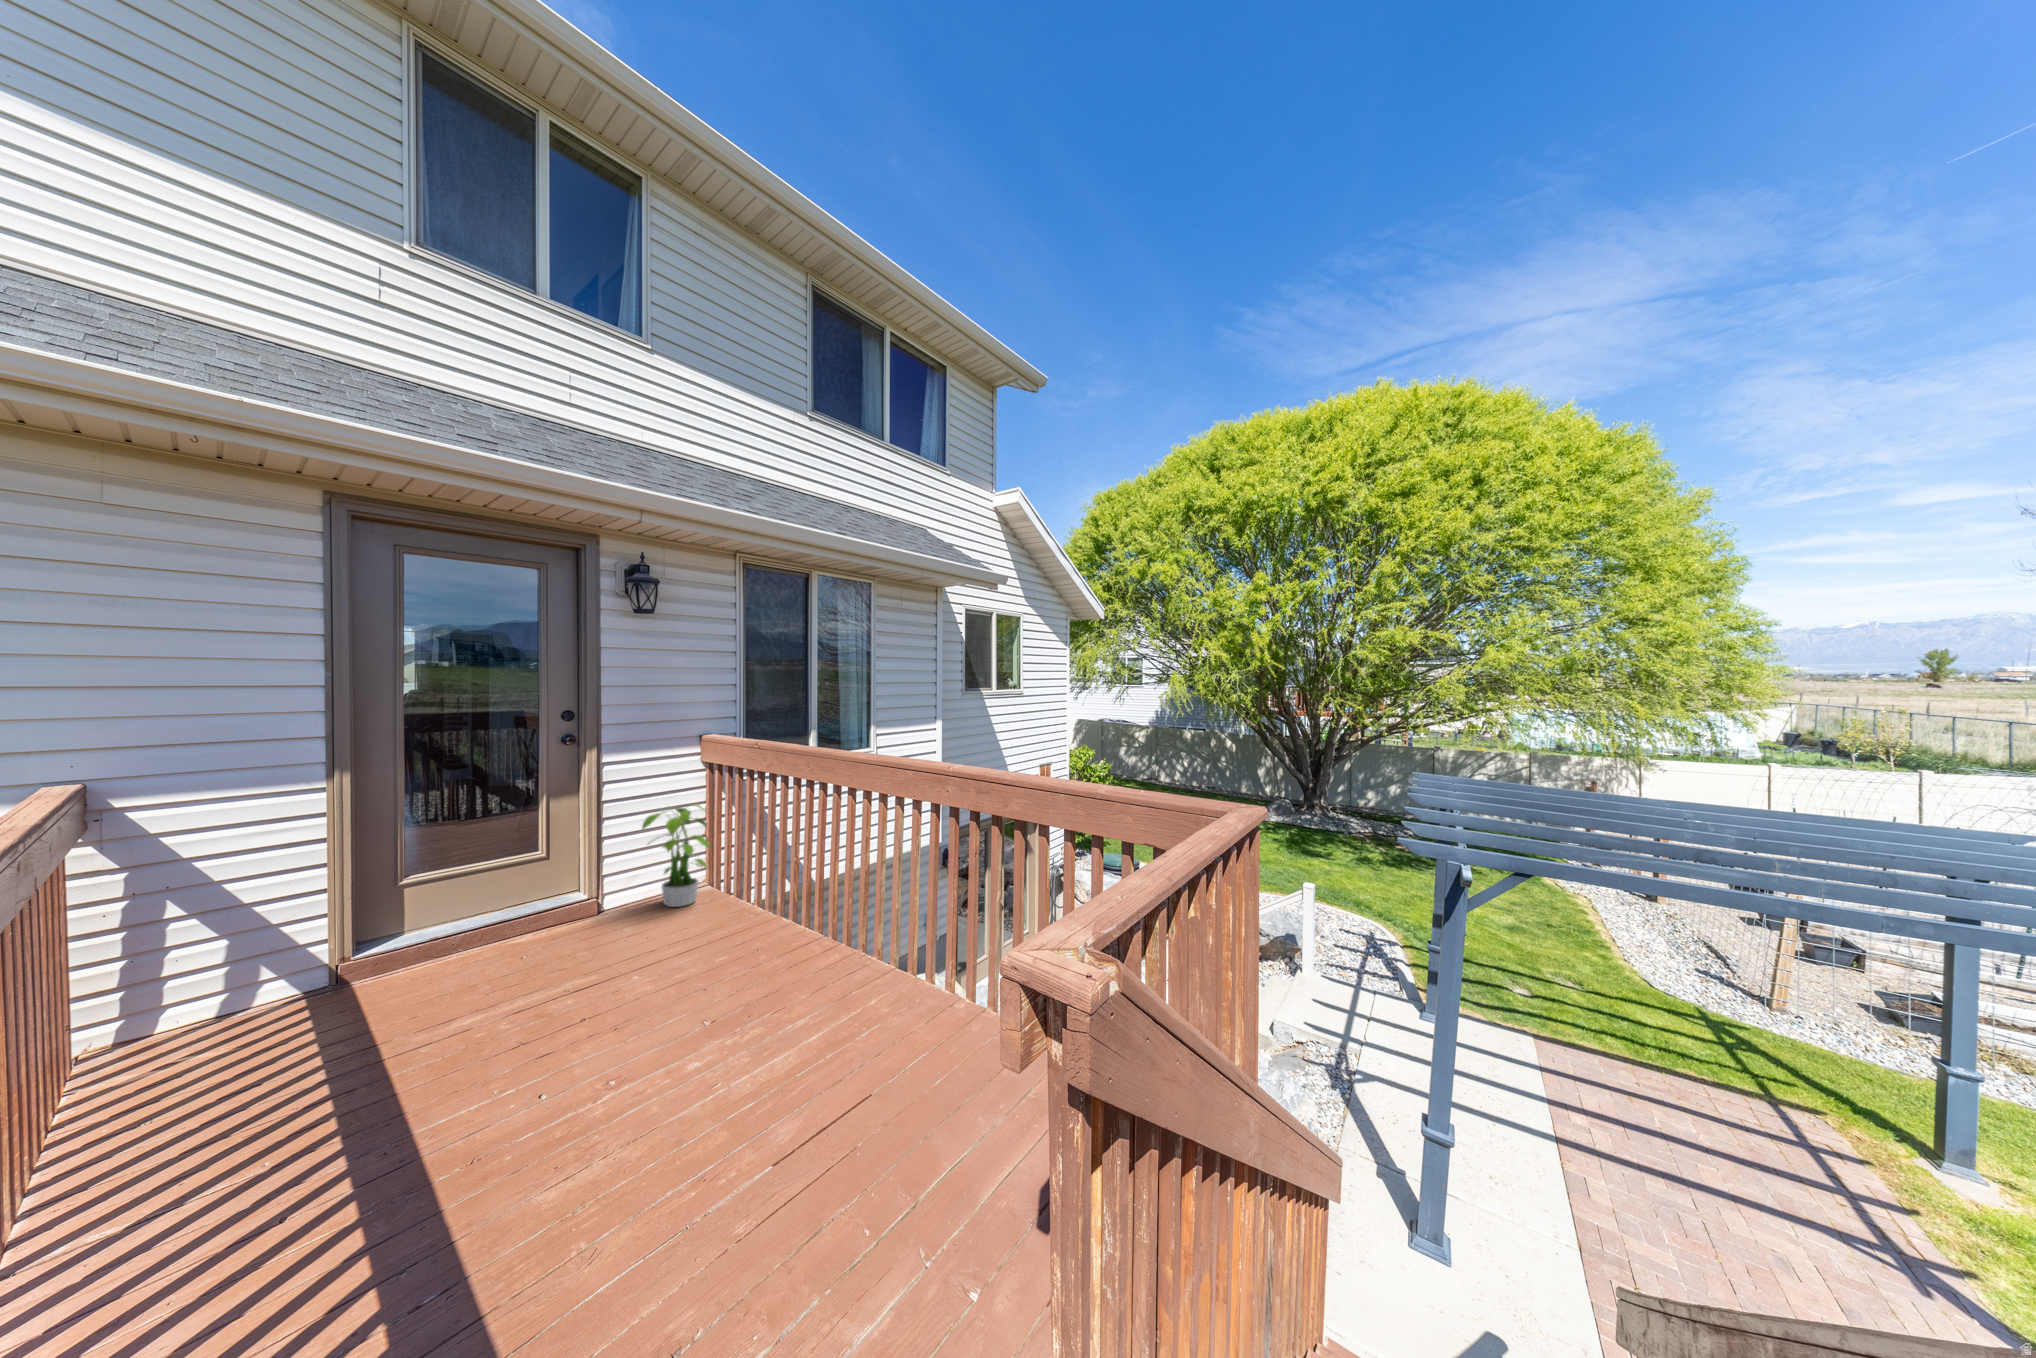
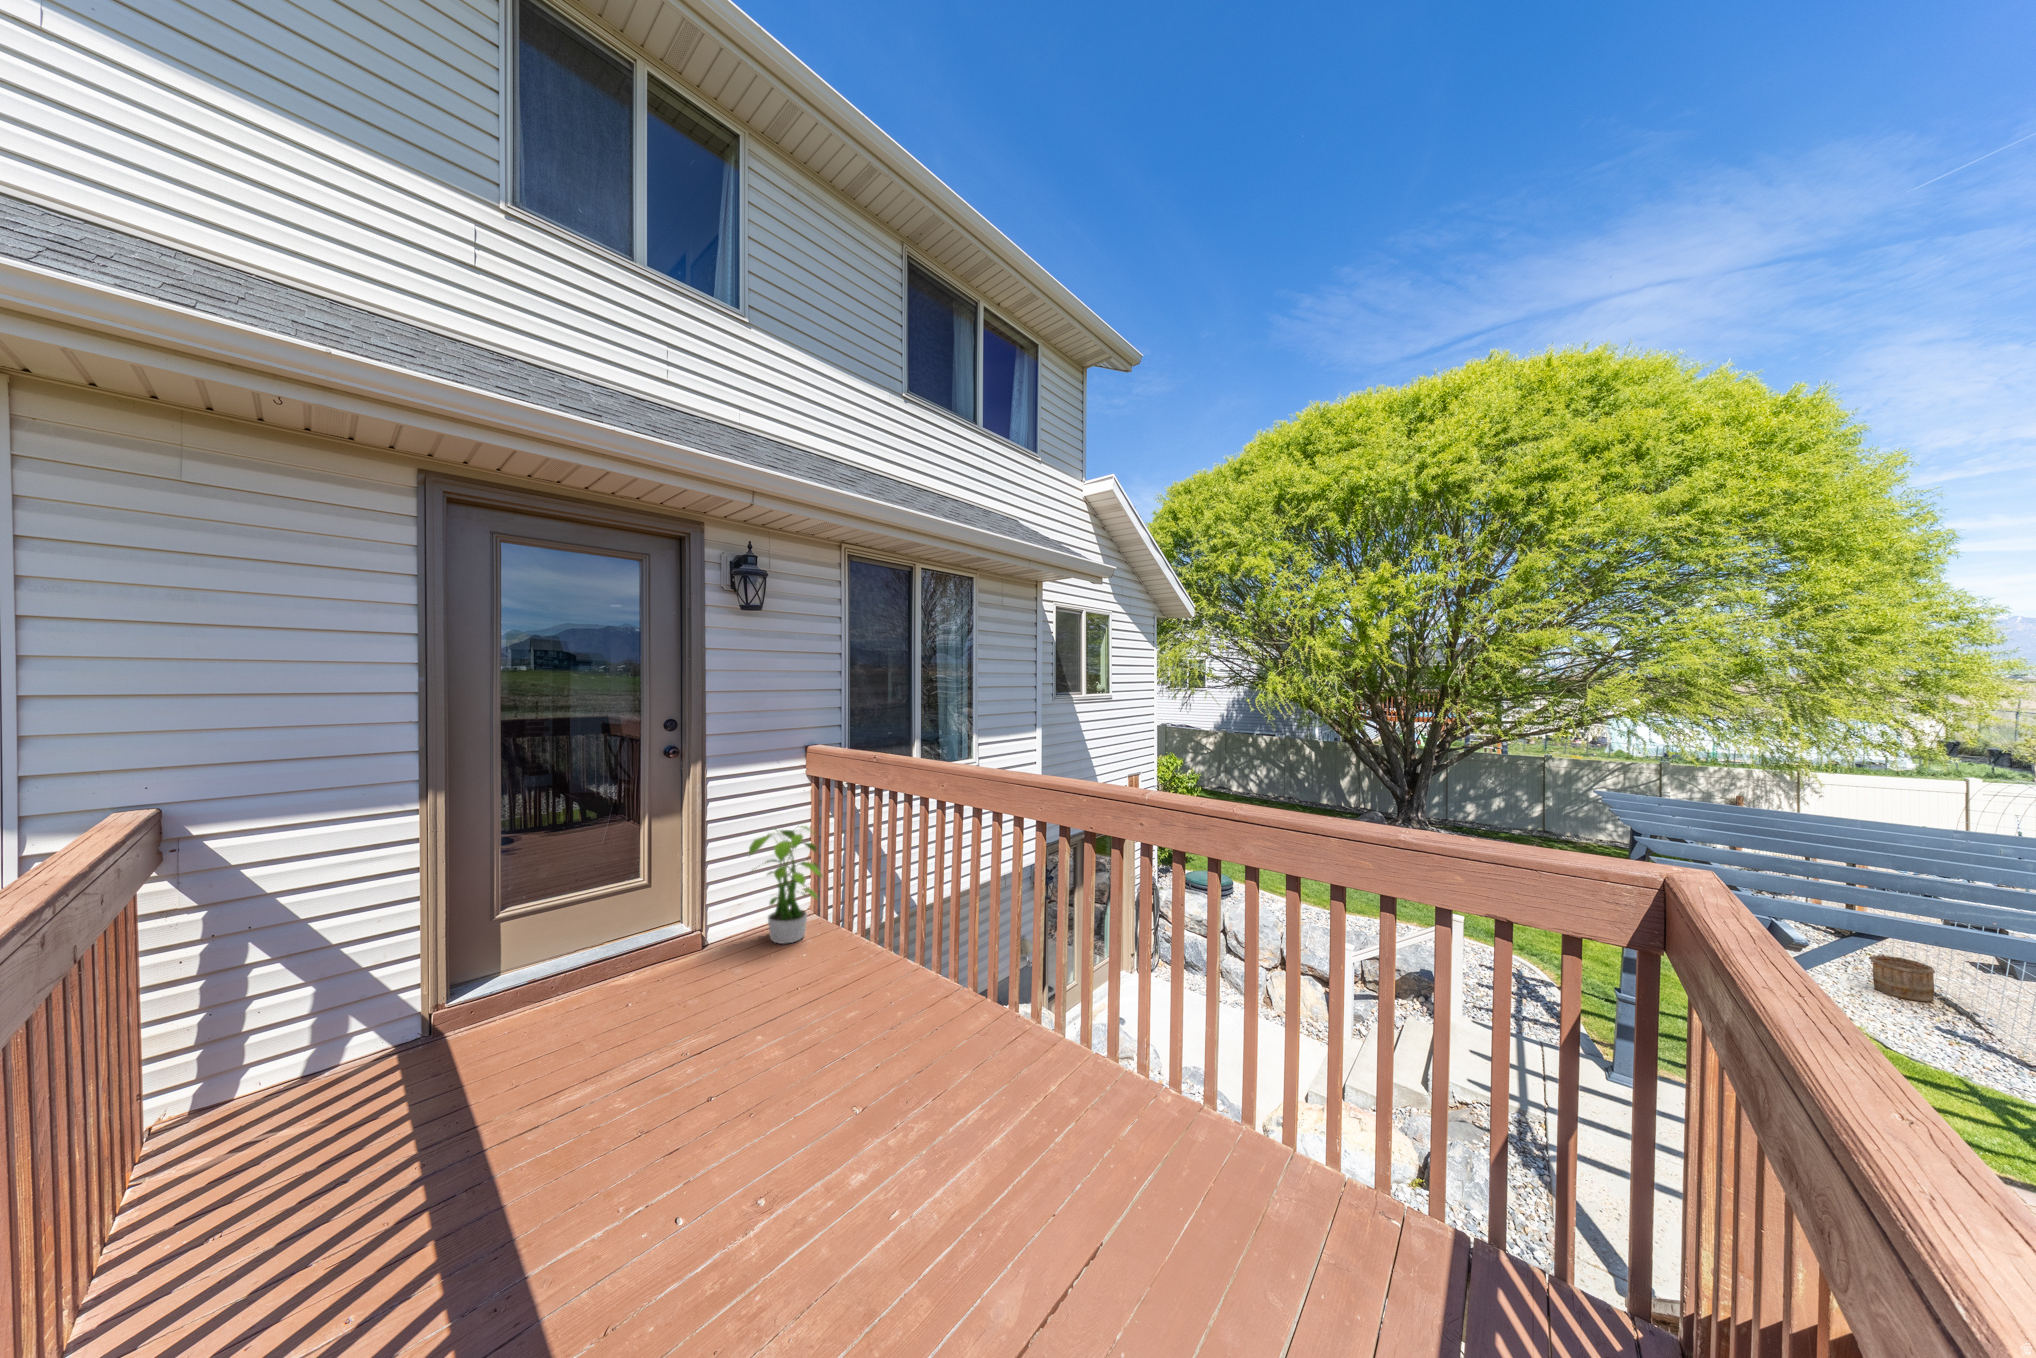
wooden bucket: none [1659,911,1708,949] -> present [1871,956,1935,1001]

